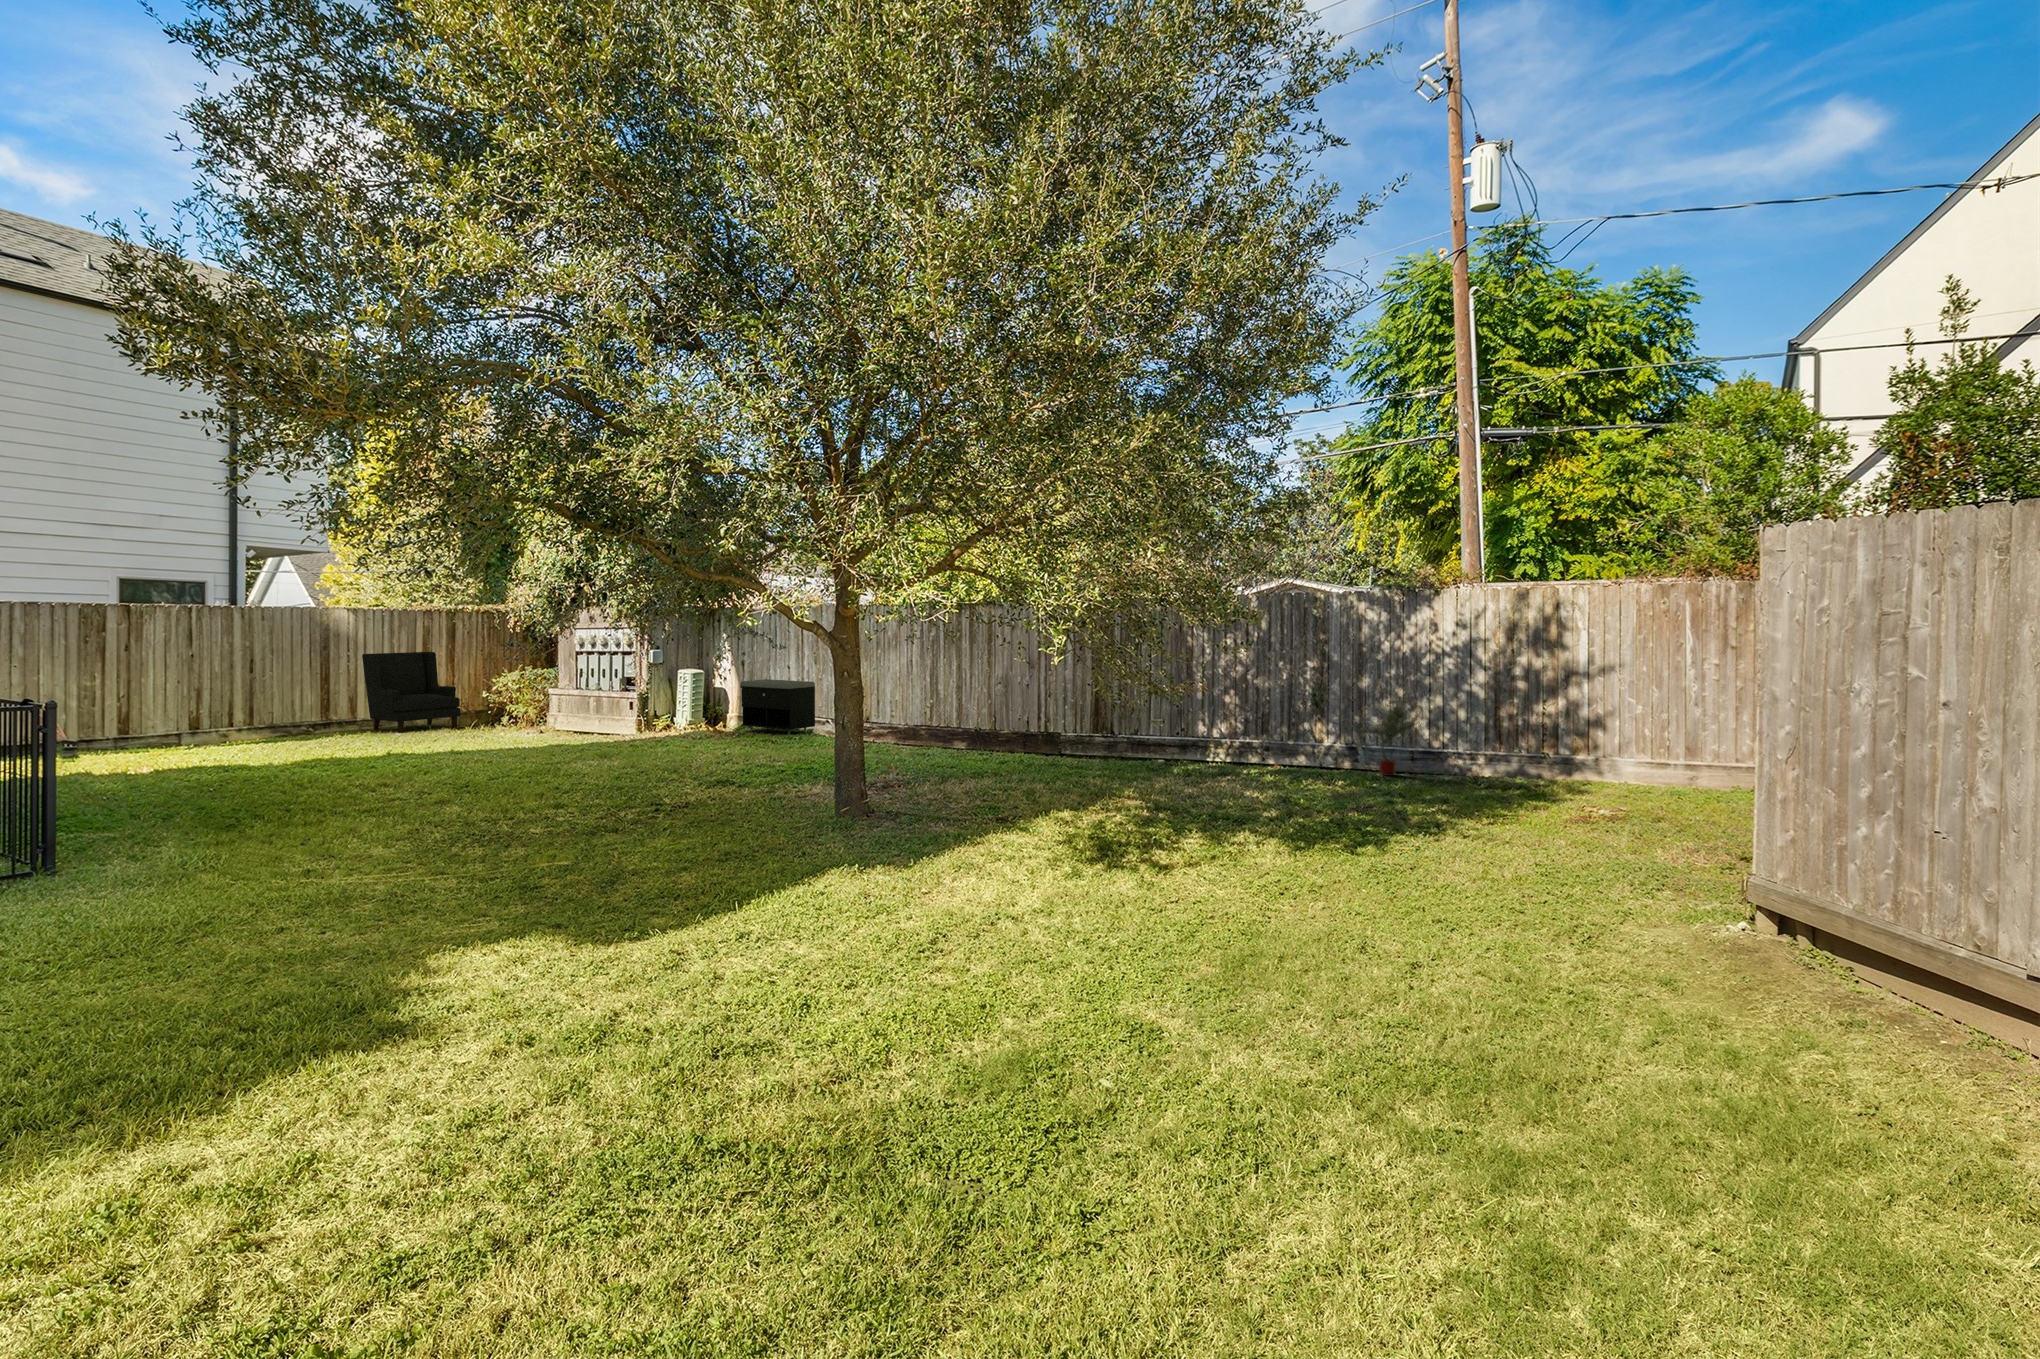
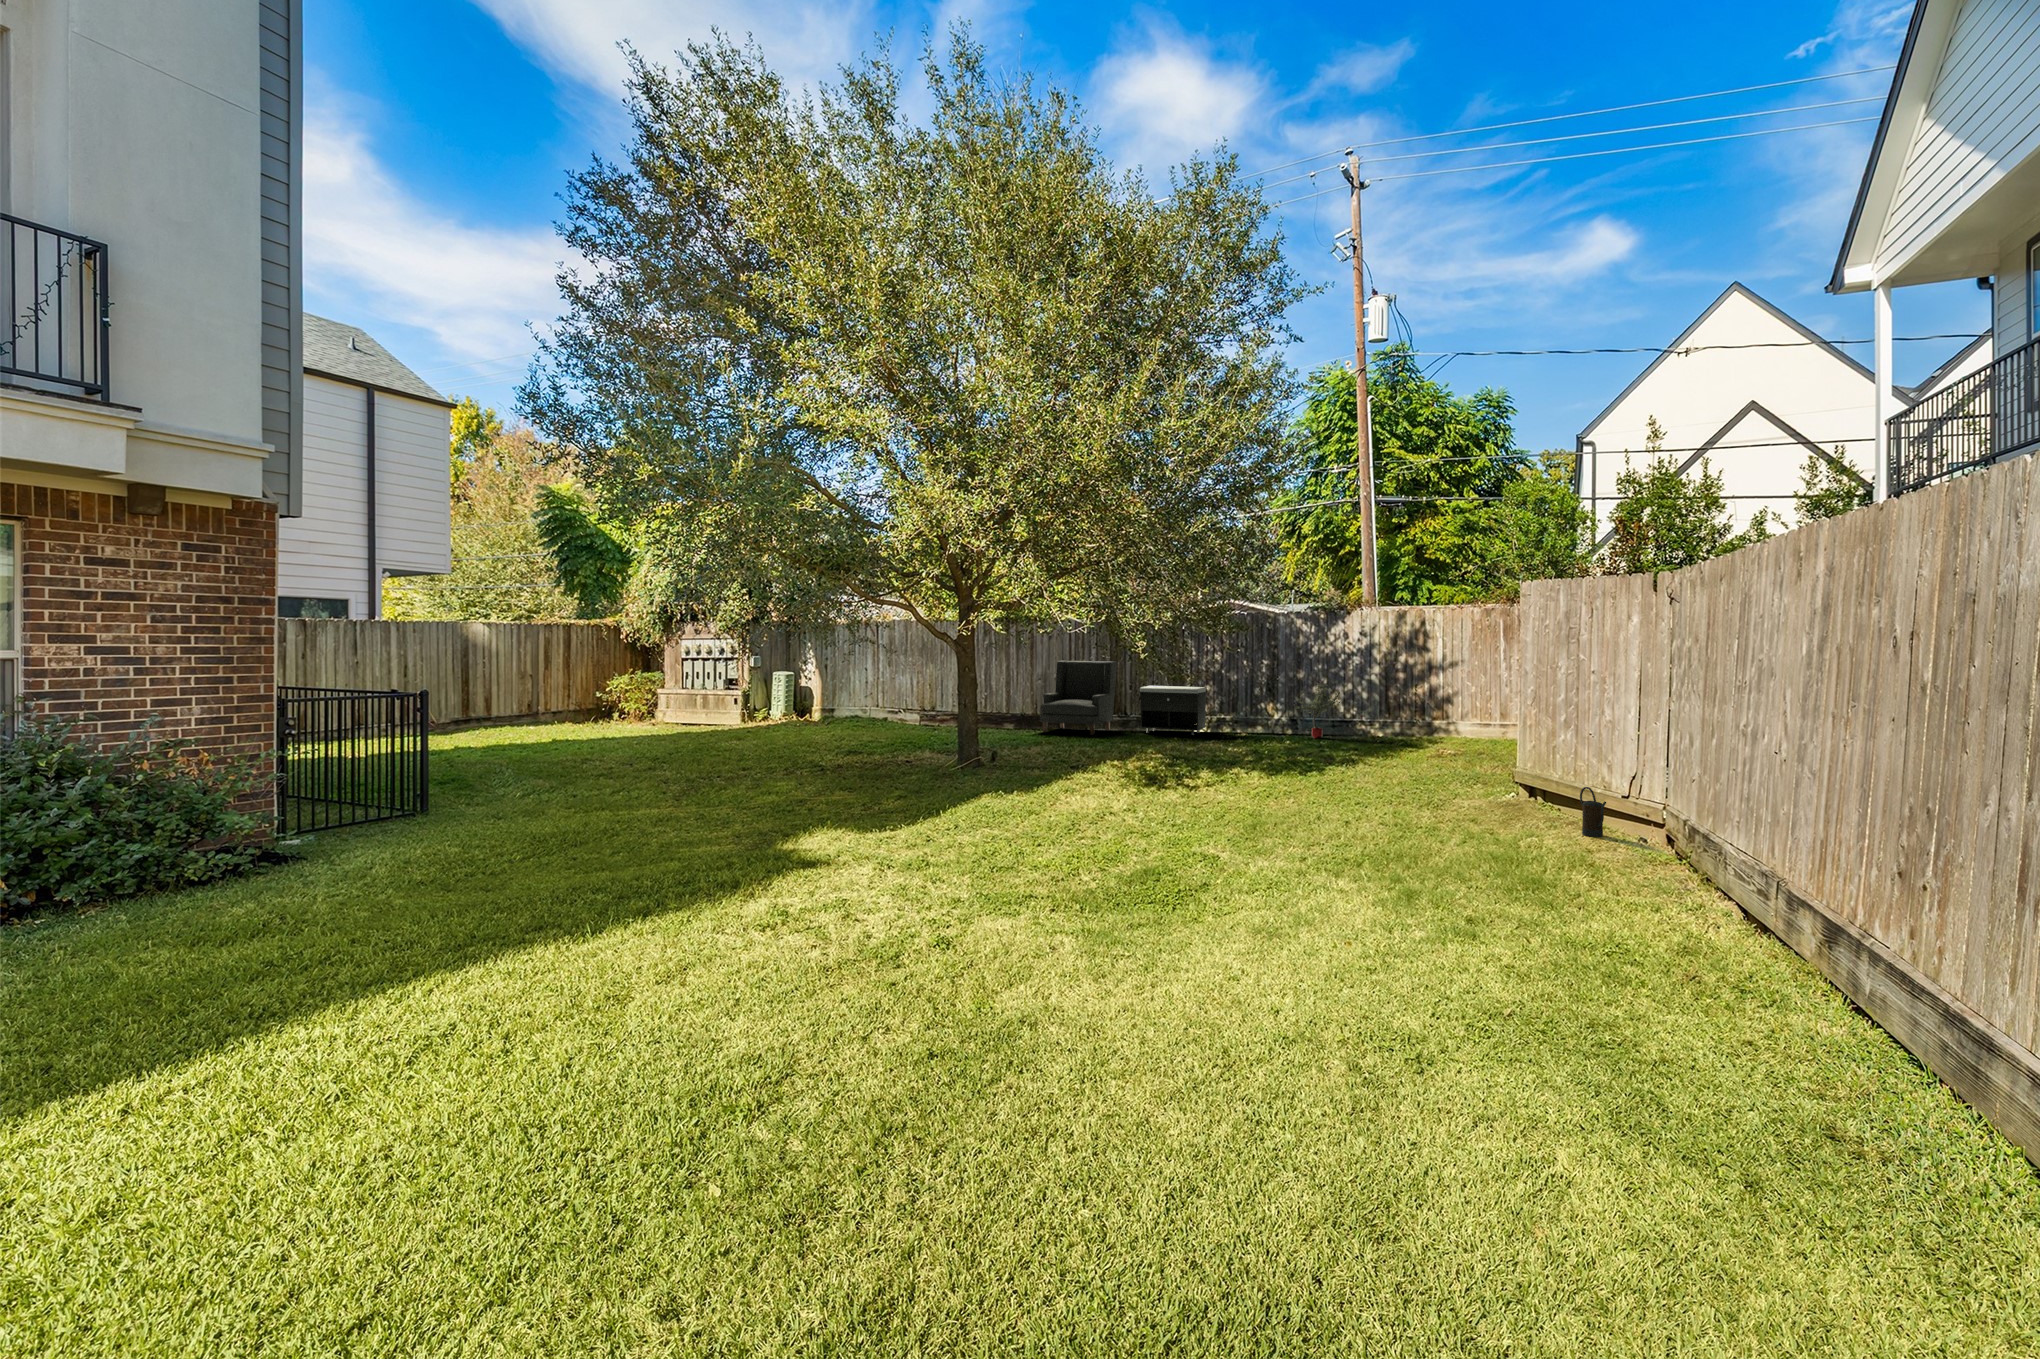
chair: present [362,652,460,733] -> present [1040,661,1117,735]
storage bench: present [740,679,815,735] -> present [1140,686,1206,735]
watering can: none [1889,941,1959,1045] -> present [1580,787,1606,837]

